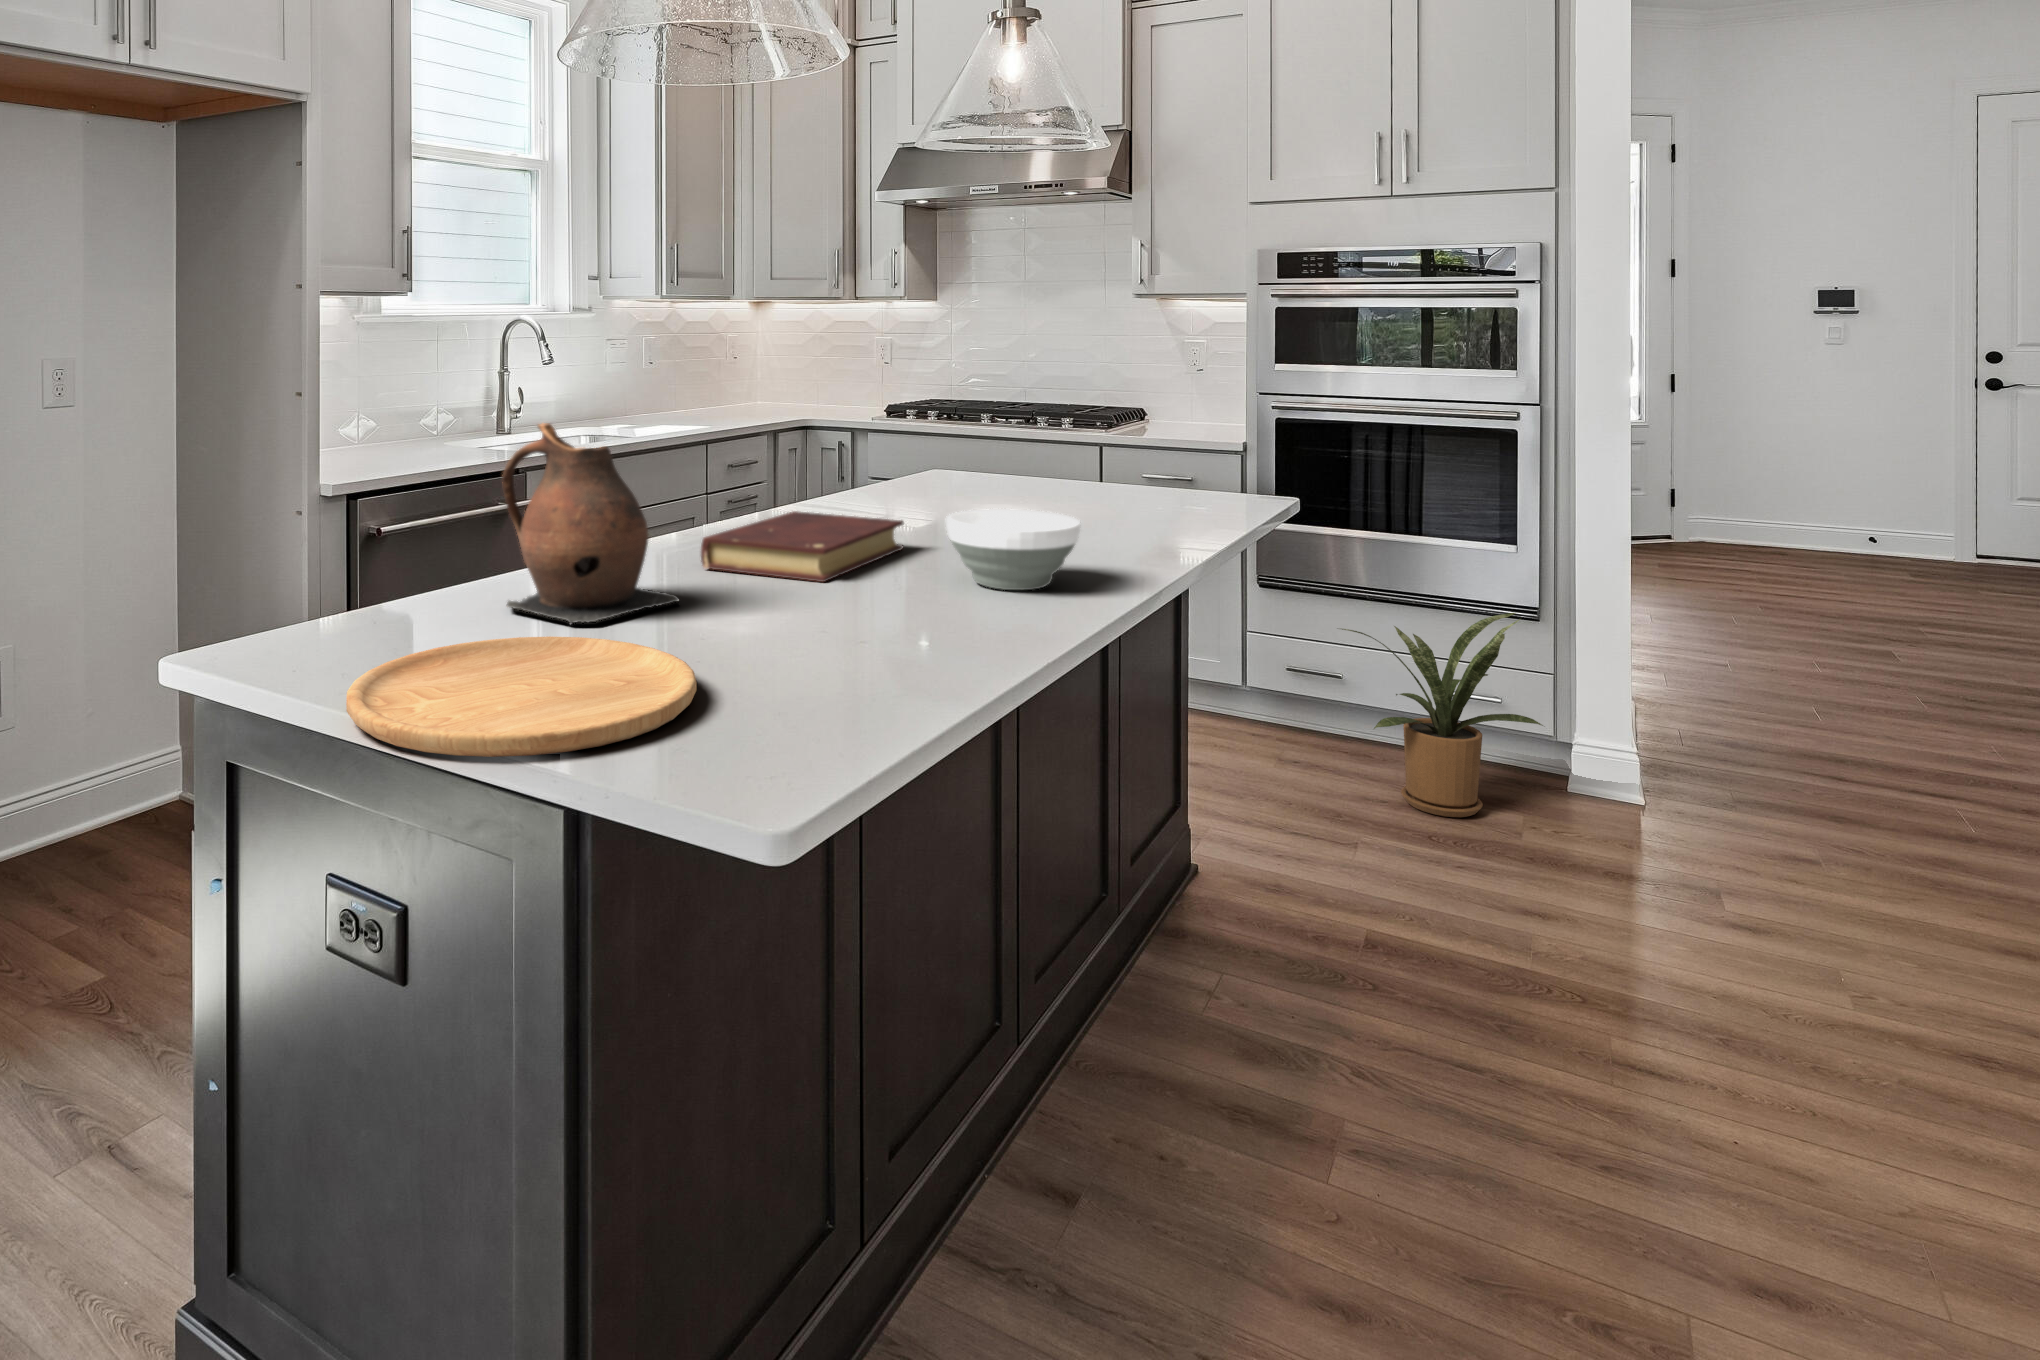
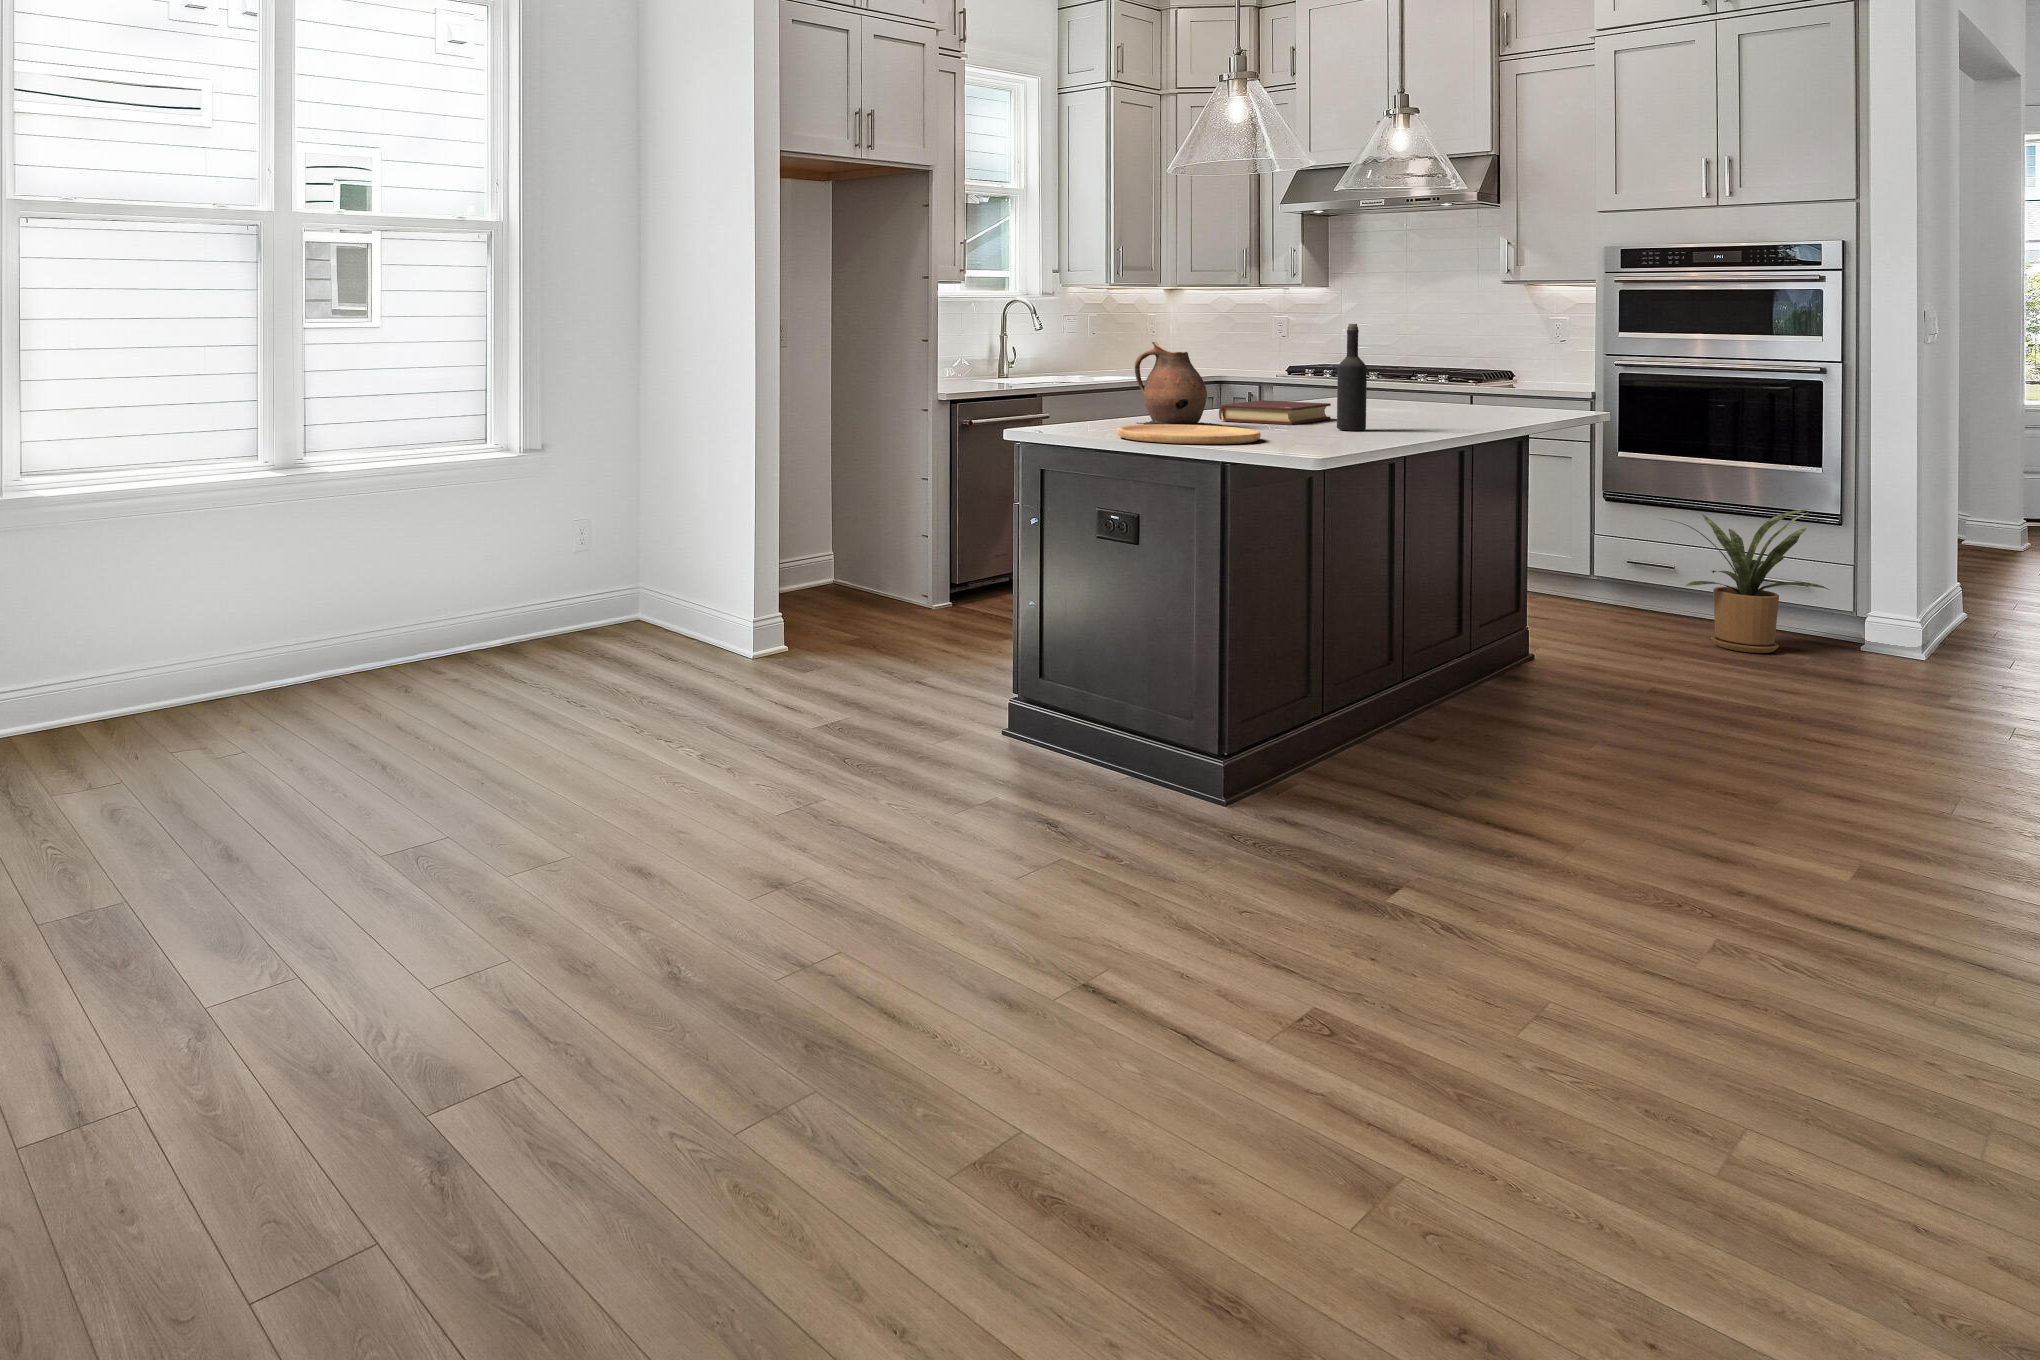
wine bottle: none [897,387,952,613] -> present [1337,324,1367,431]
bowl: present [946,509,1080,590] -> none [1360,392,1438,428]

